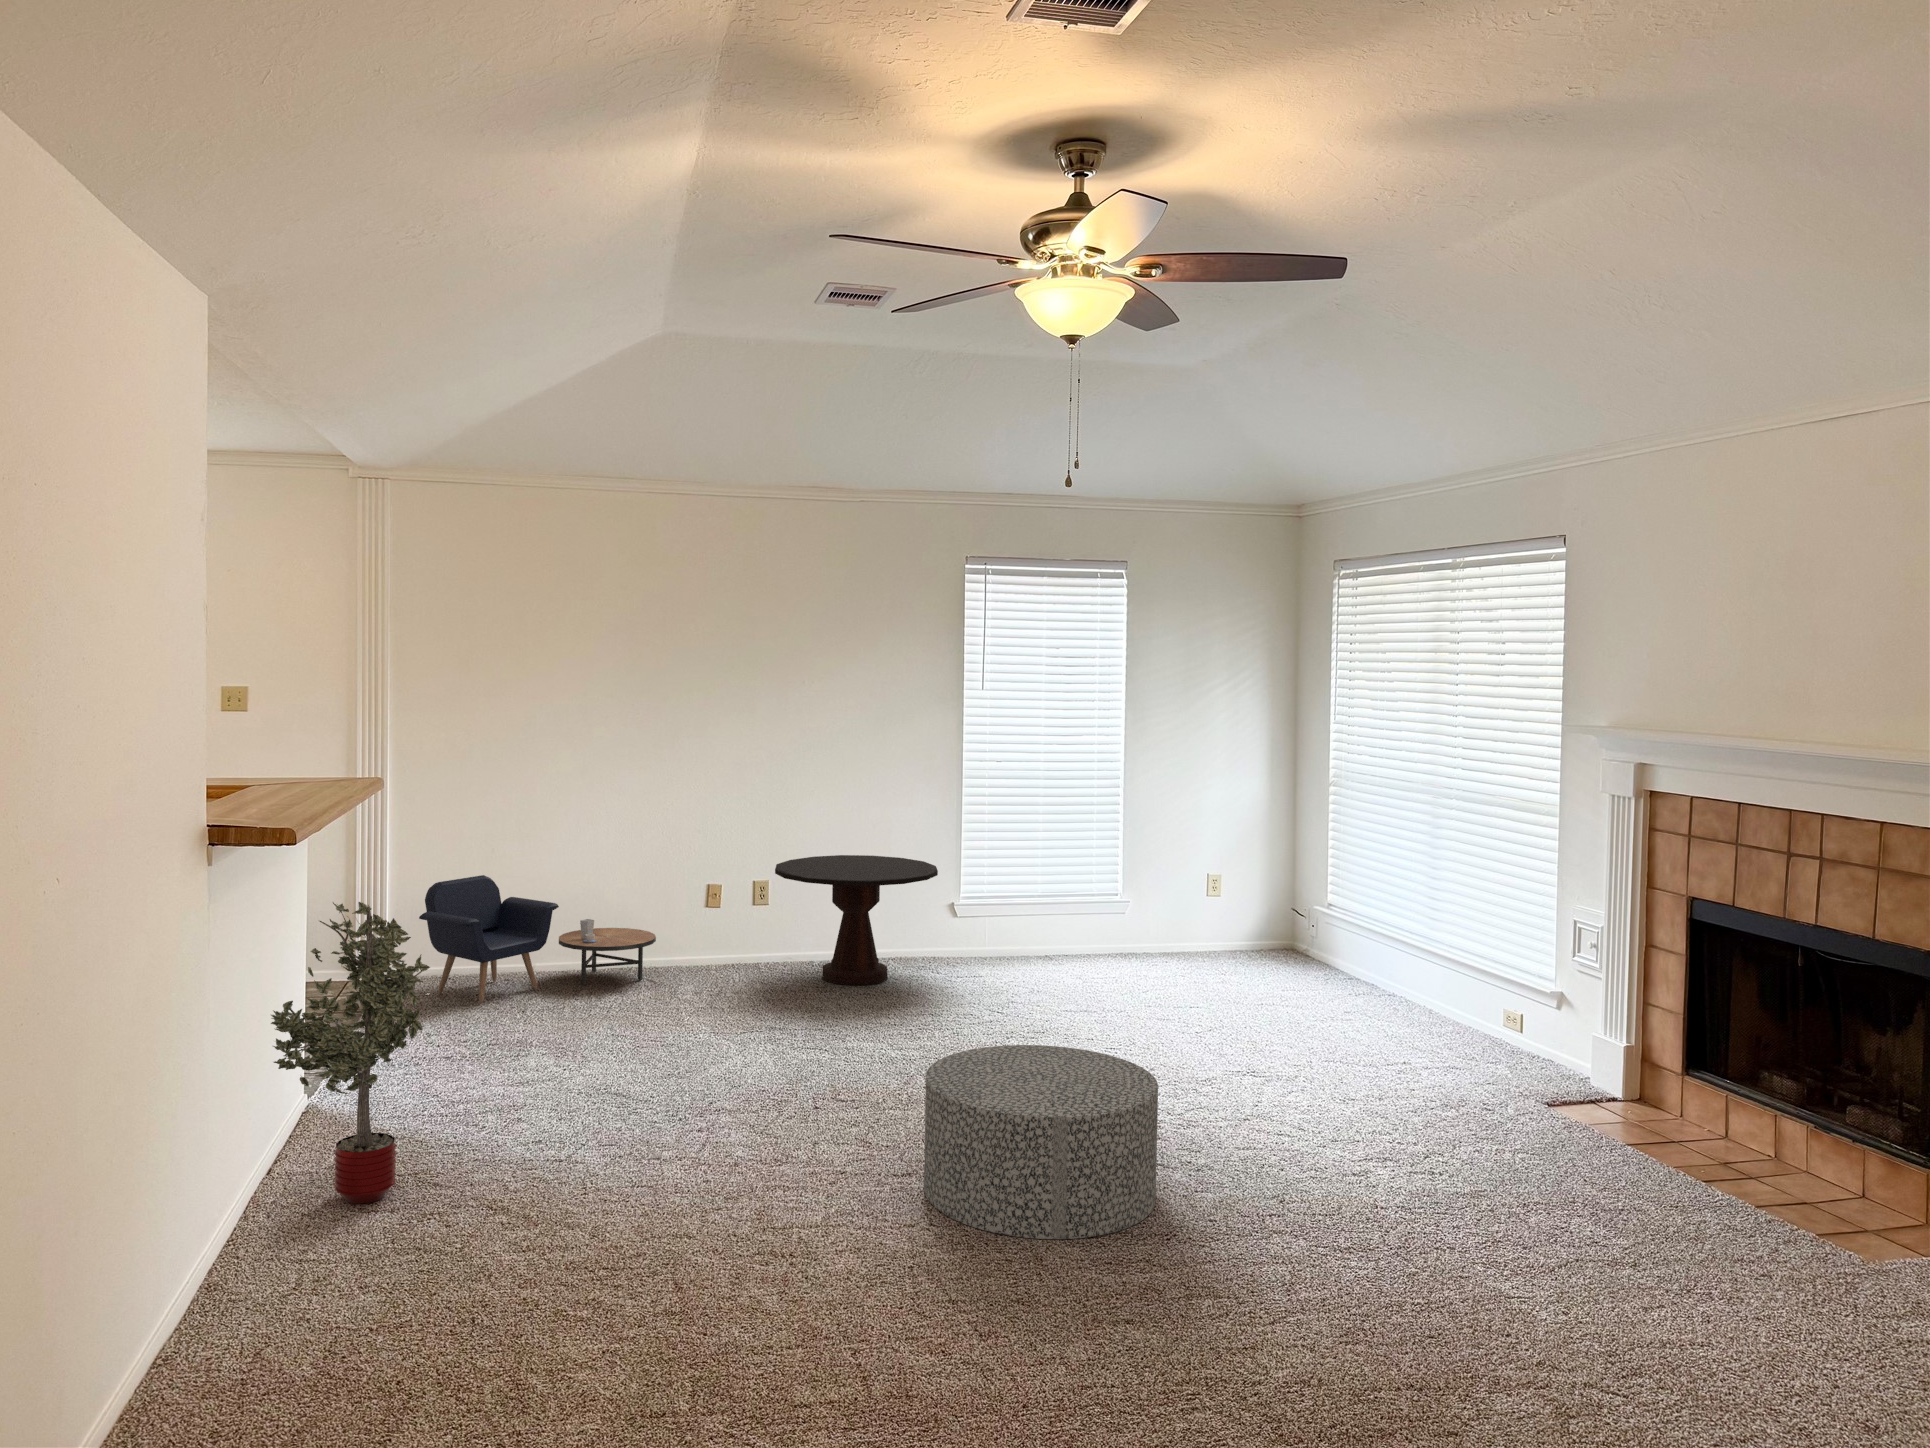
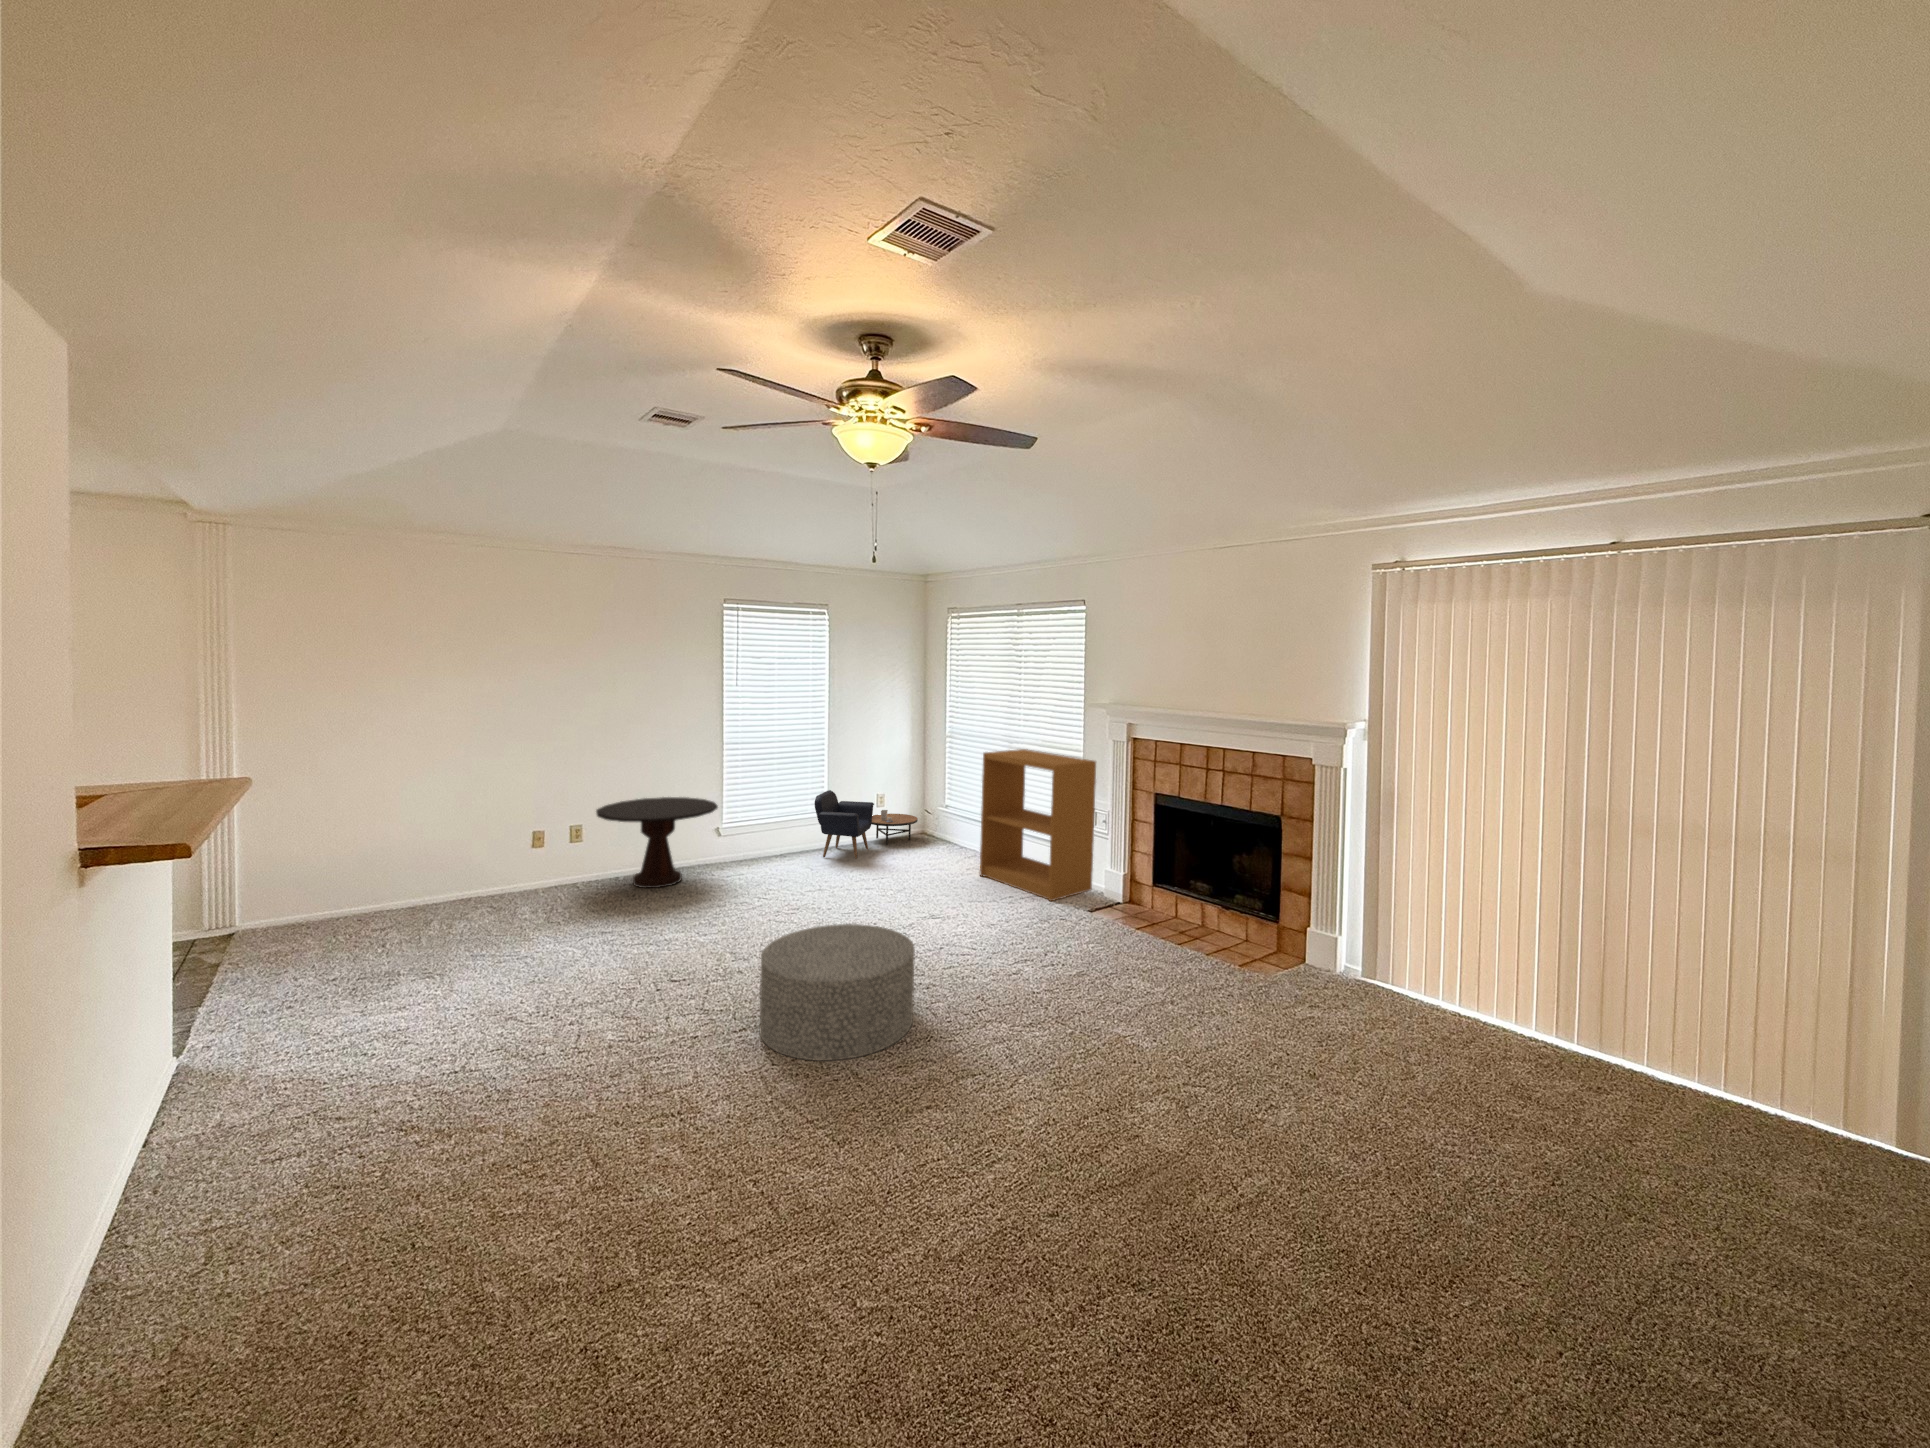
bookshelf: none [1358,805,1576,1079] -> present [980,749,1096,901]
armchair: present [419,875,656,1003] -> present [815,790,918,859]
potted tree: present [271,902,430,1204] -> none [146,896,332,1159]

